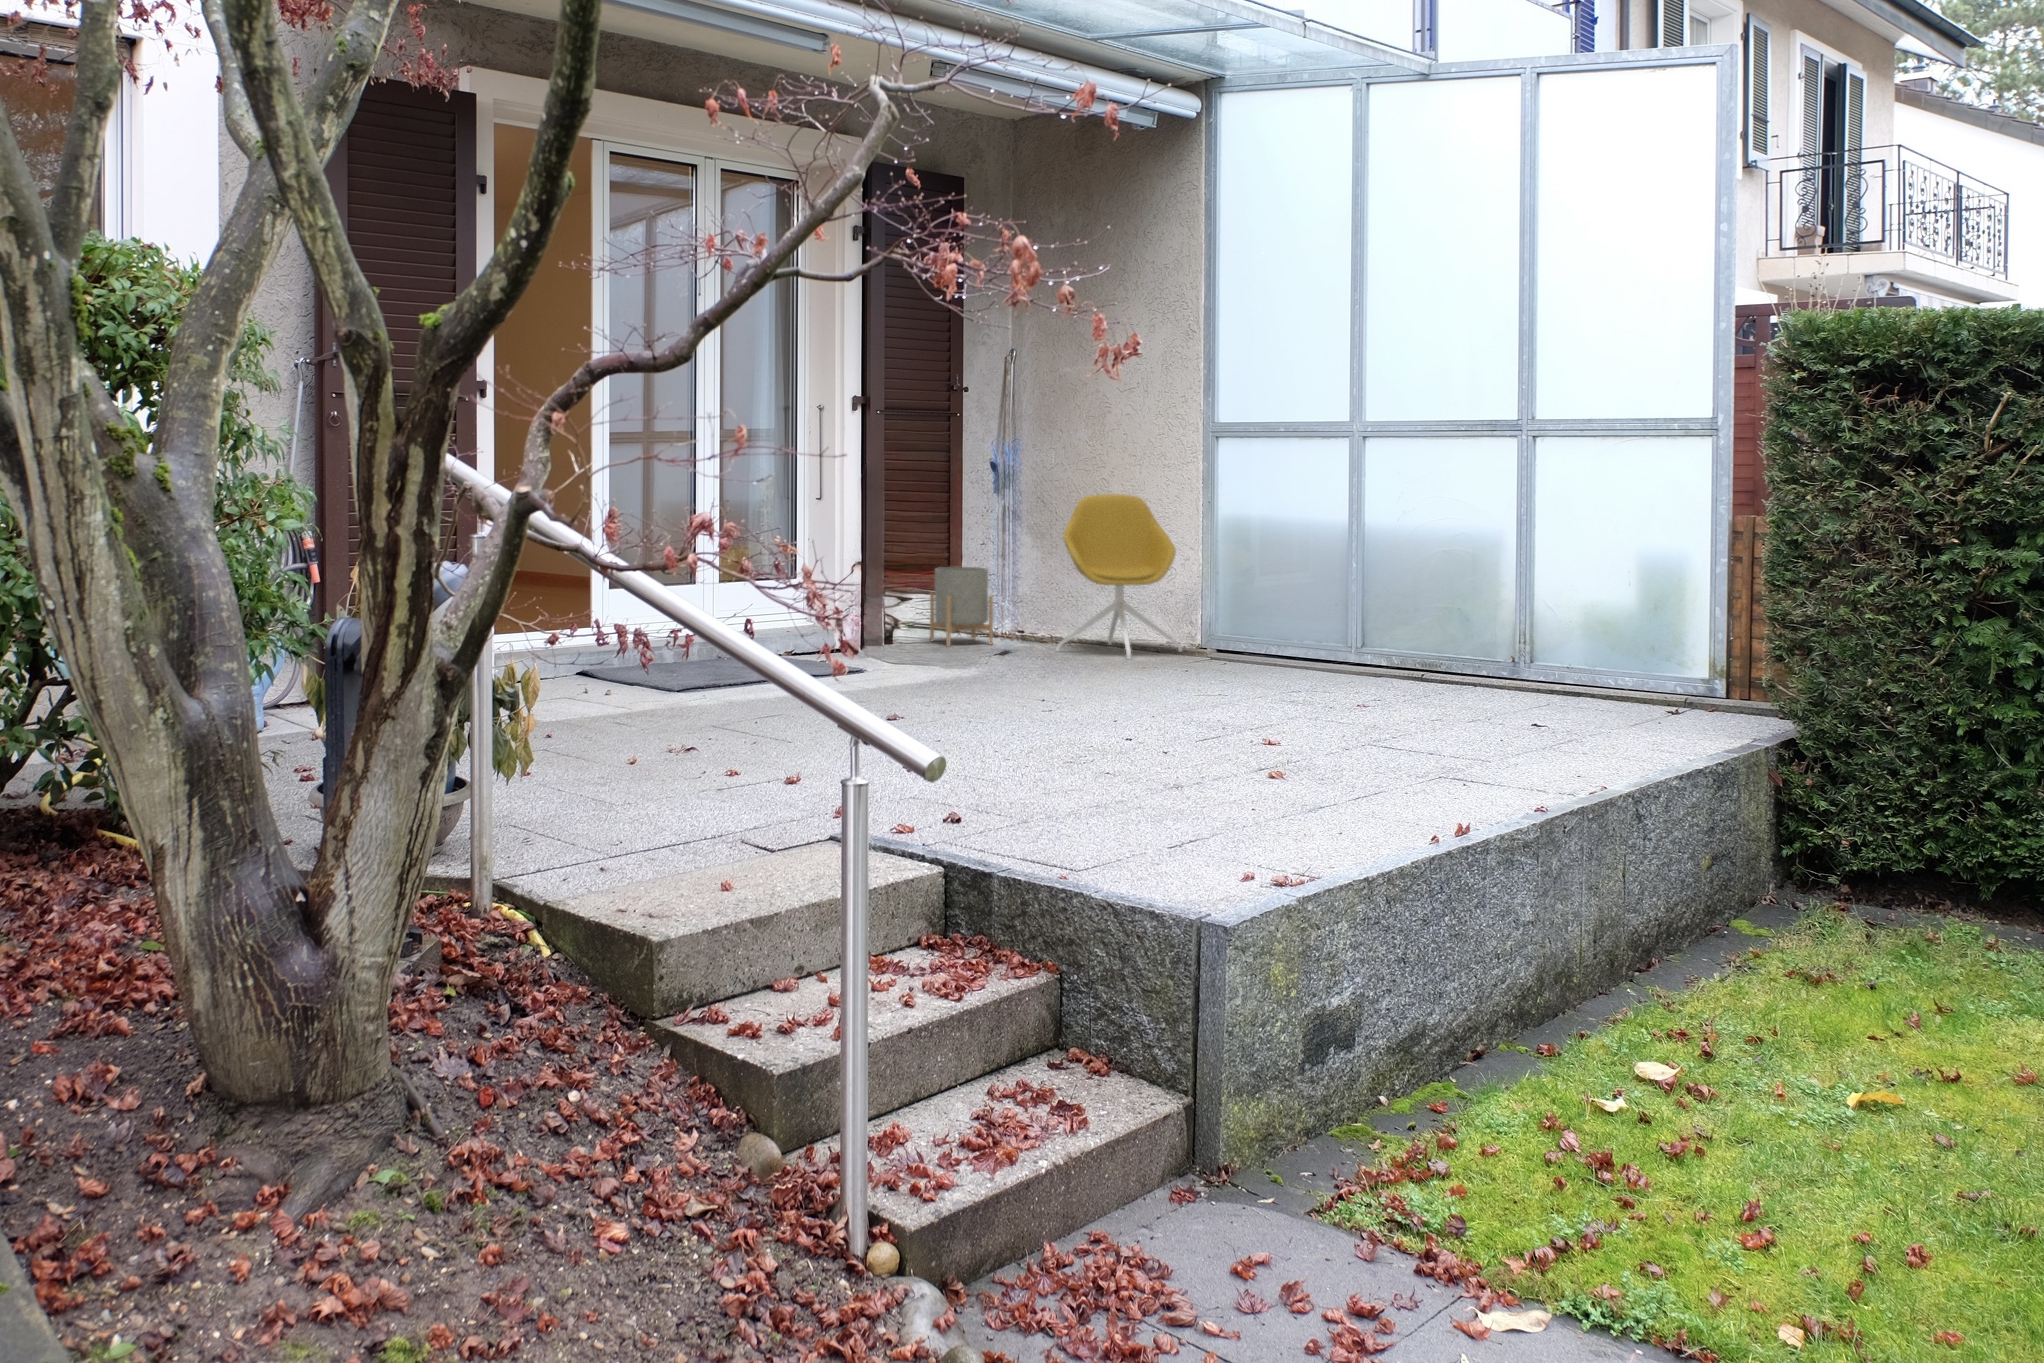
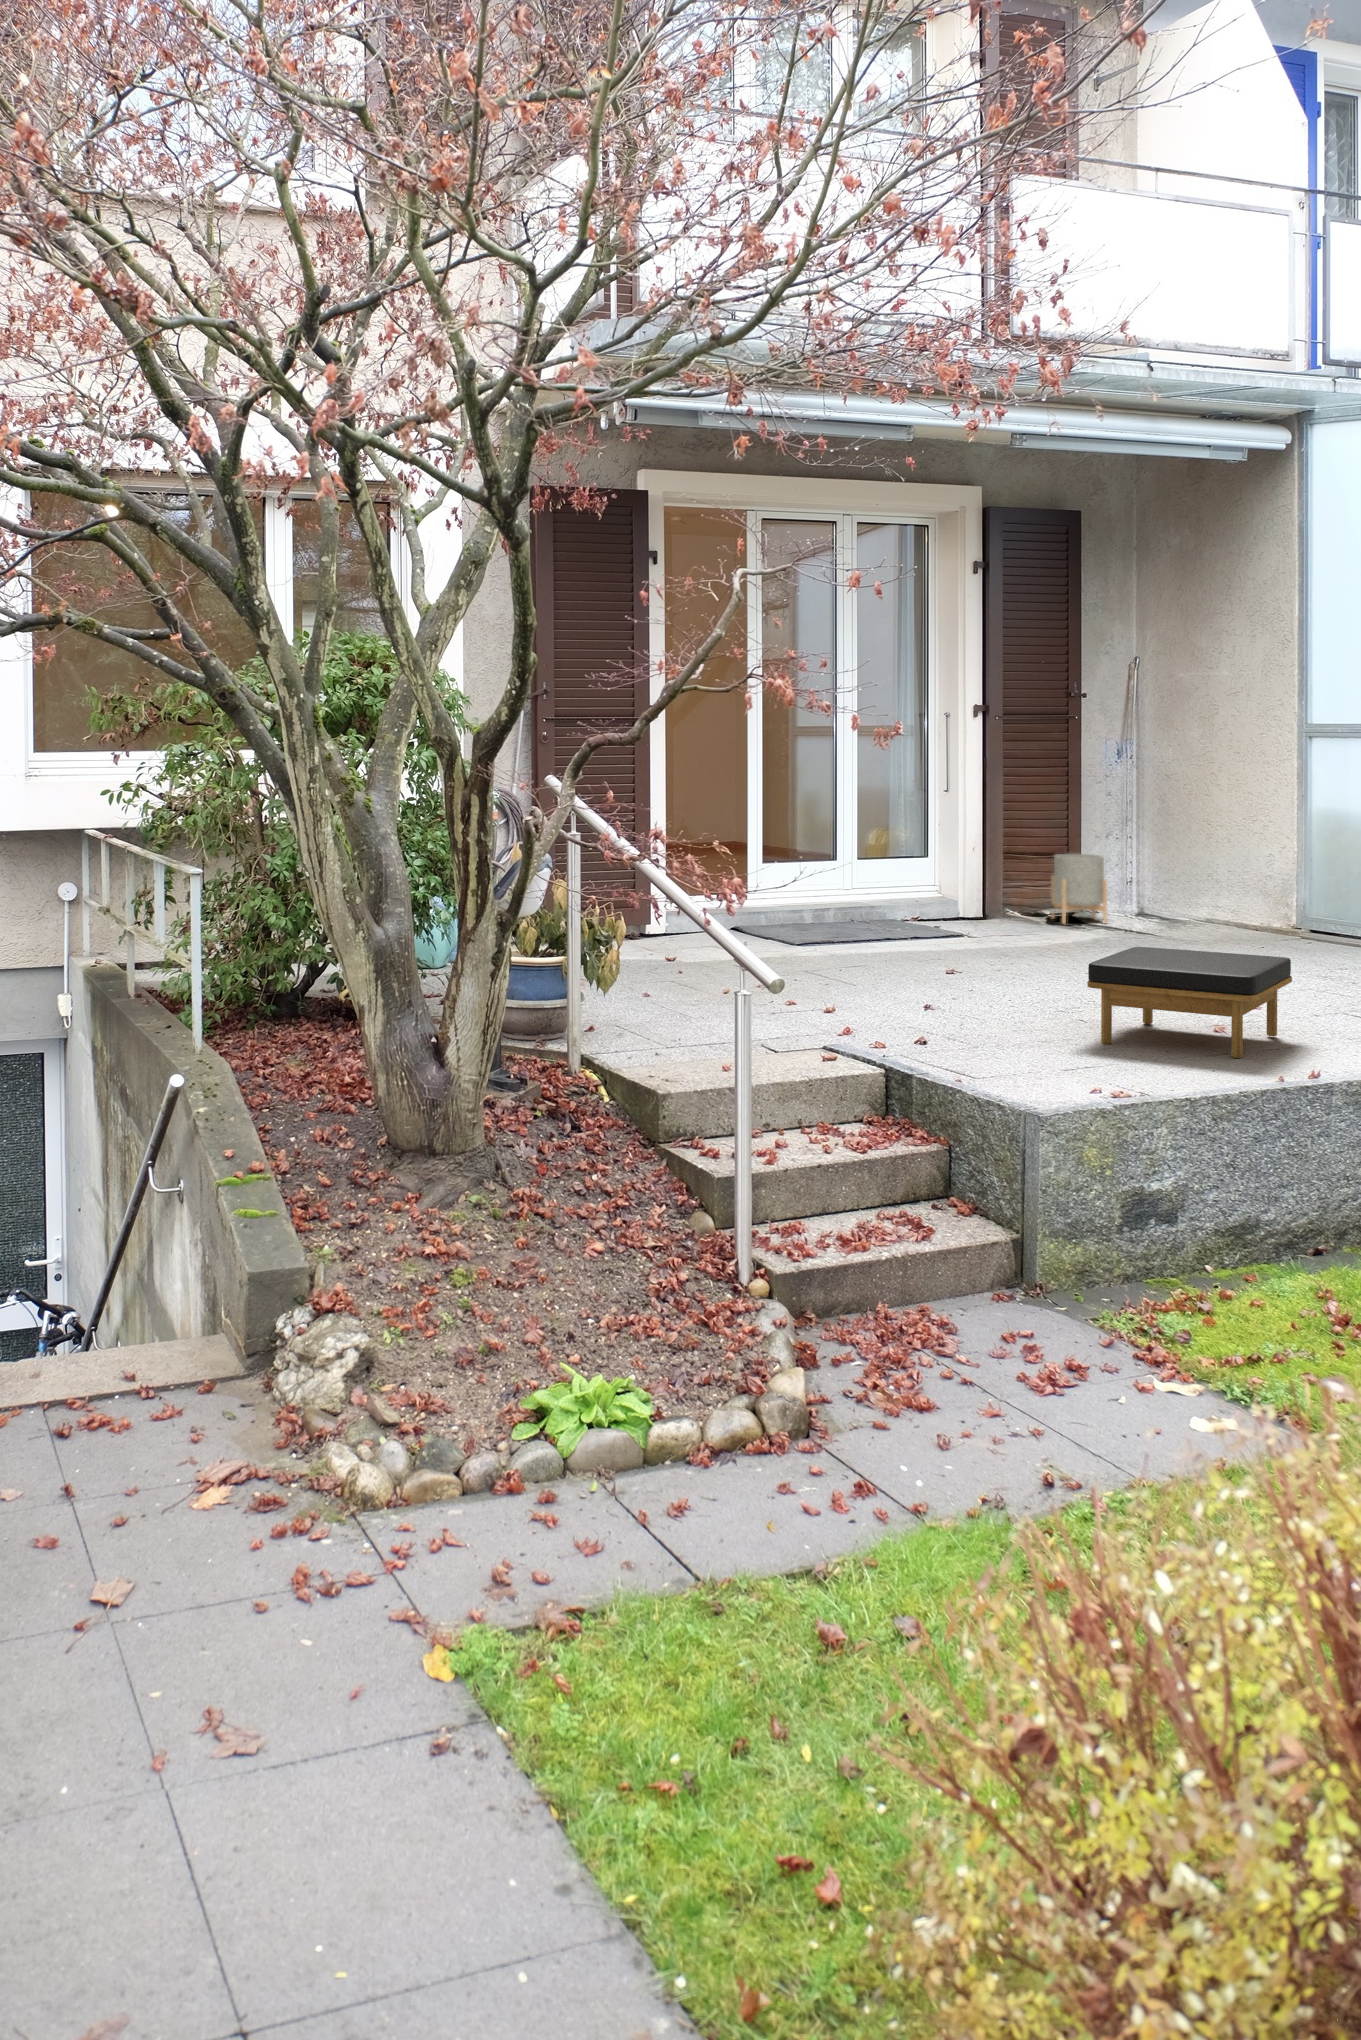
chair: present [1056,494,1182,660] -> none [1159,791,1284,942]
ottoman: none [1138,674,1347,808] -> present [1087,947,1292,1058]

